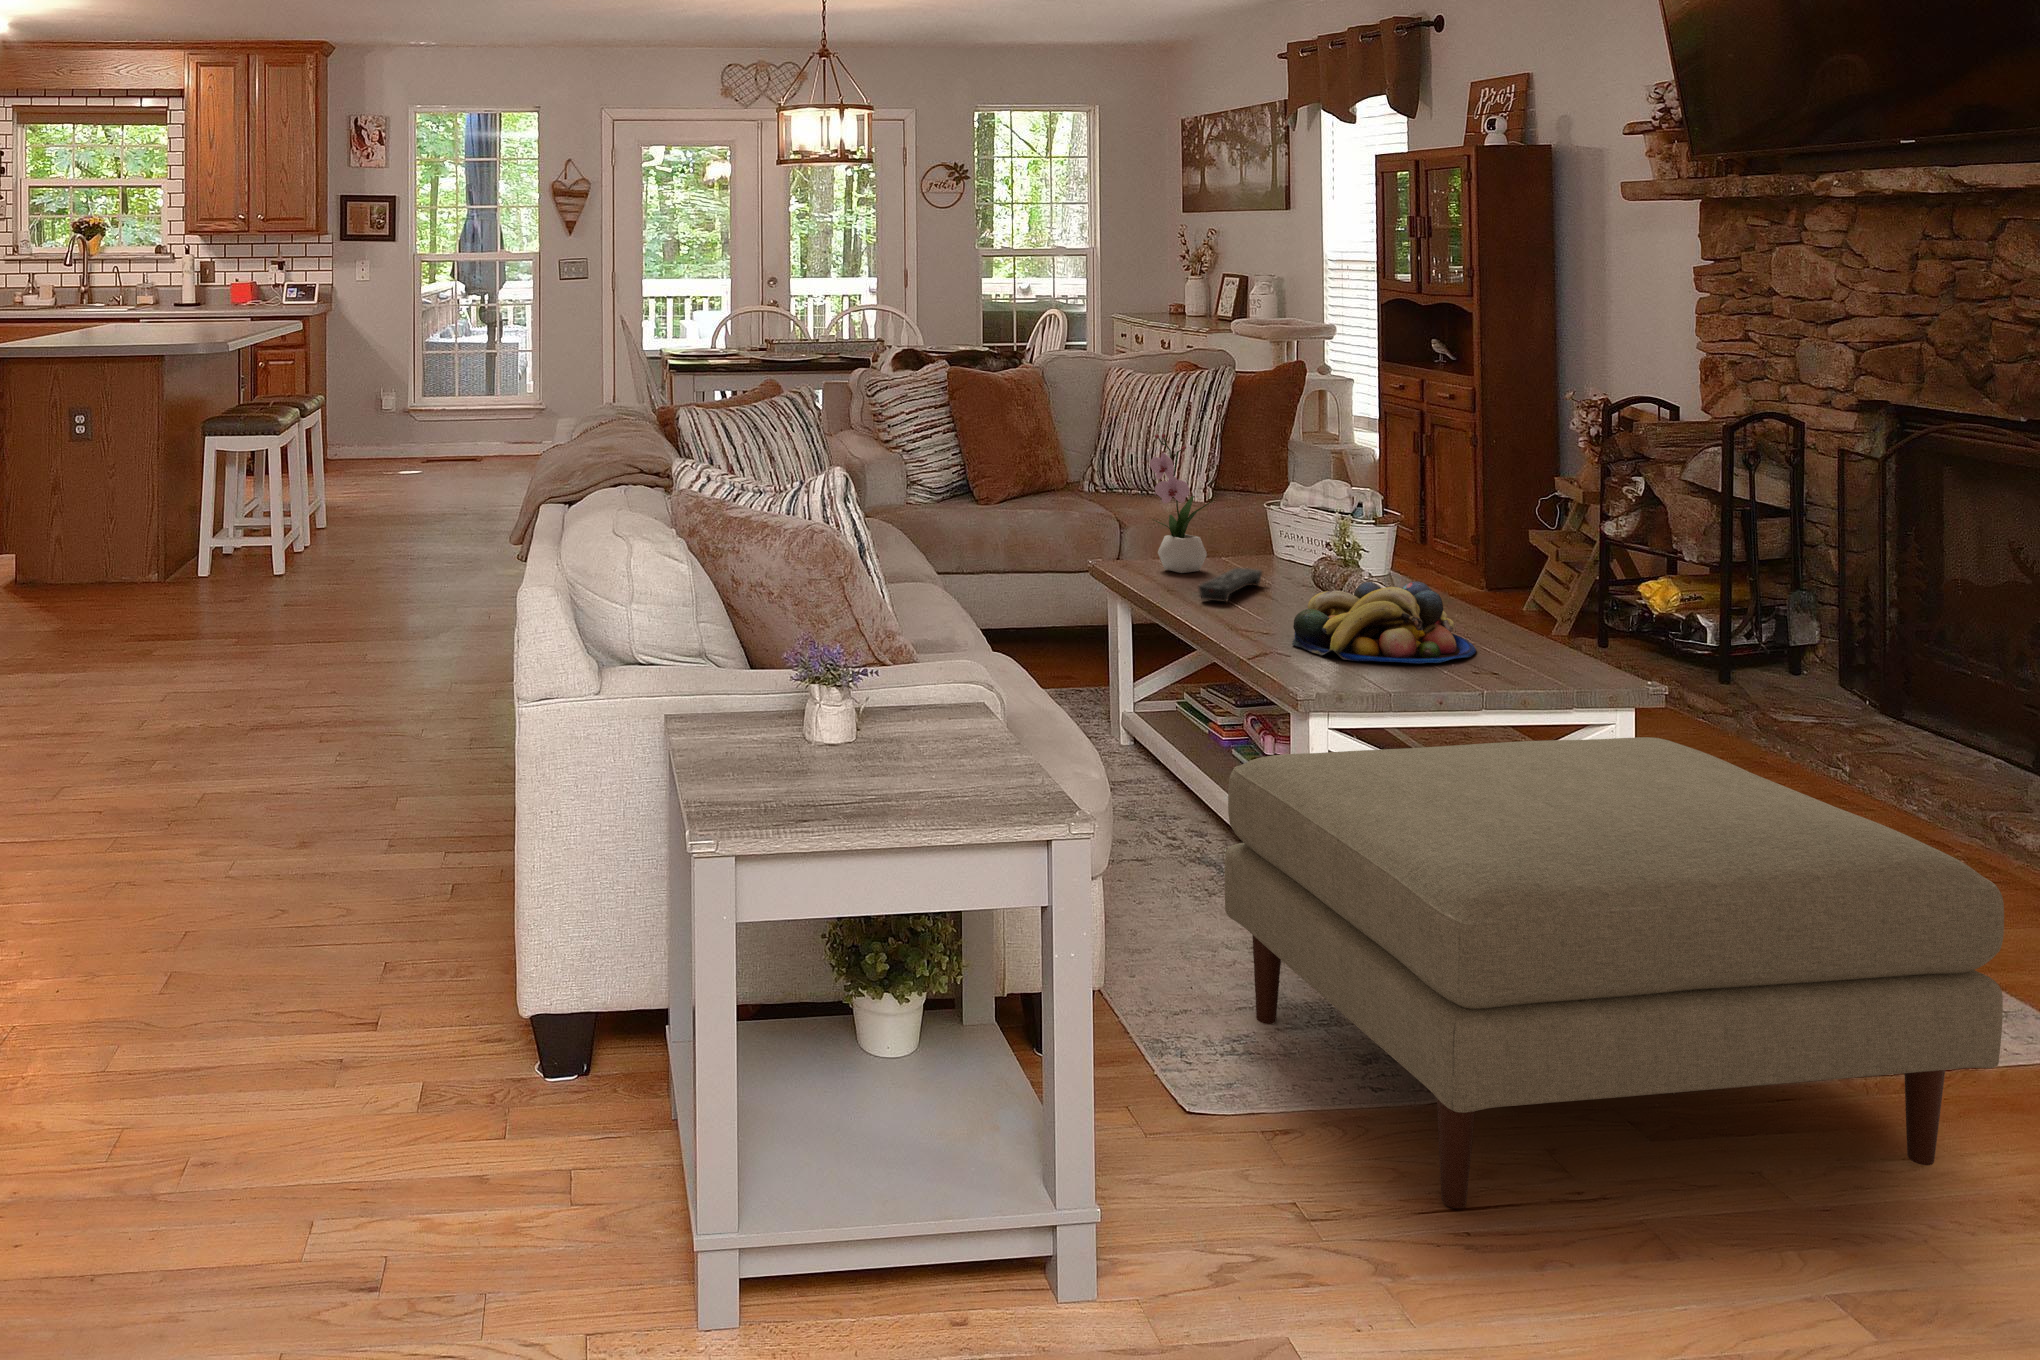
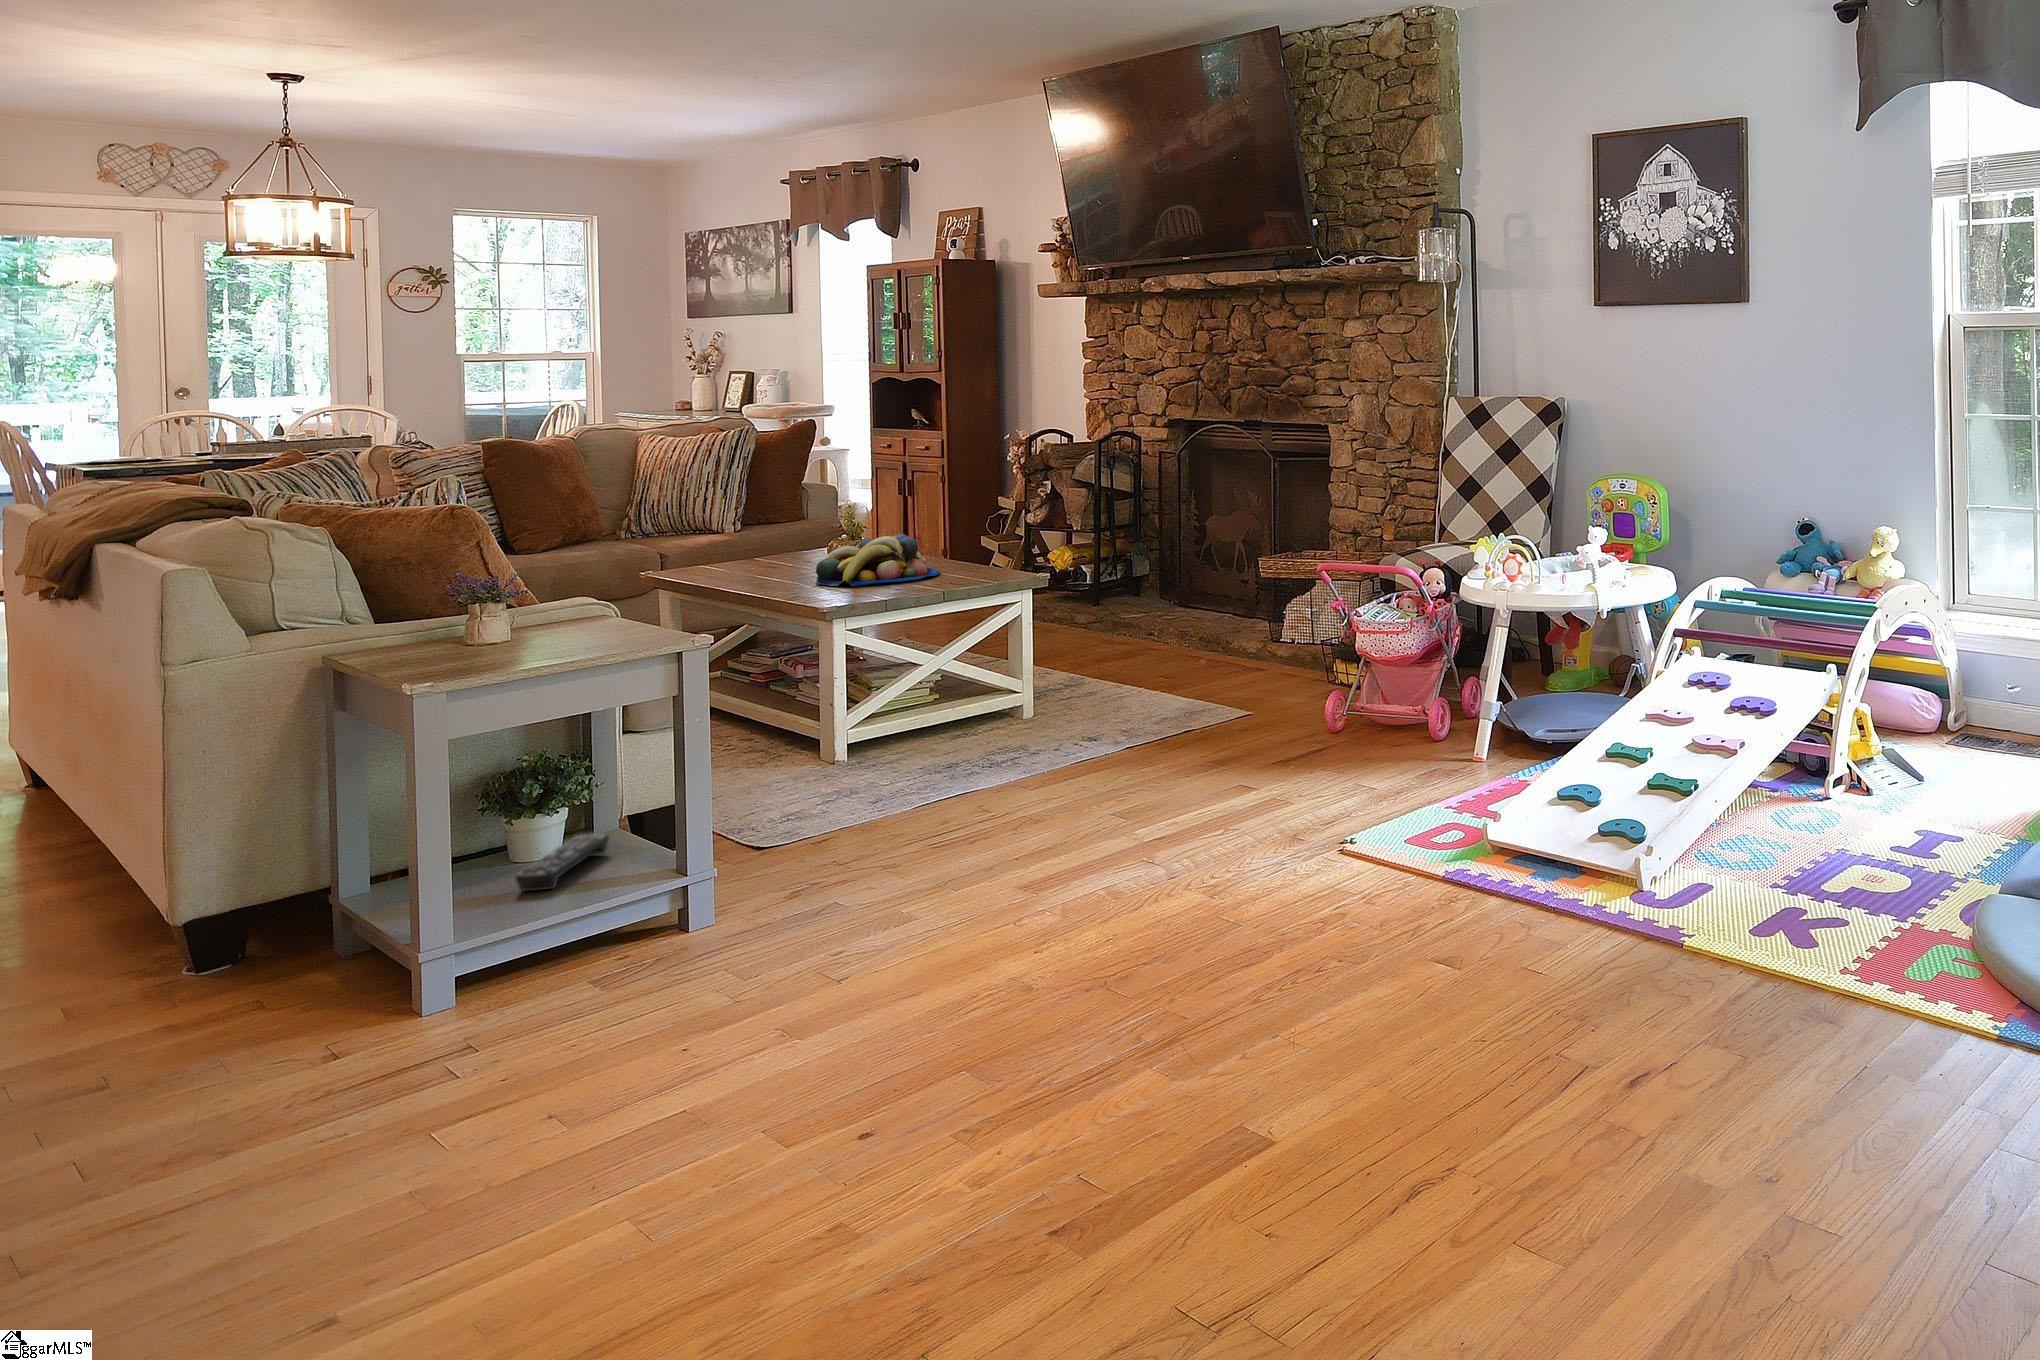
flower arrangement: present [1150,434,1214,573] -> none [694,459,748,564]
remote control: present [1199,568,1262,602] -> present [515,833,609,891]
ottoman: present [1224,737,2004,1208] -> none [779,594,1204,846]

